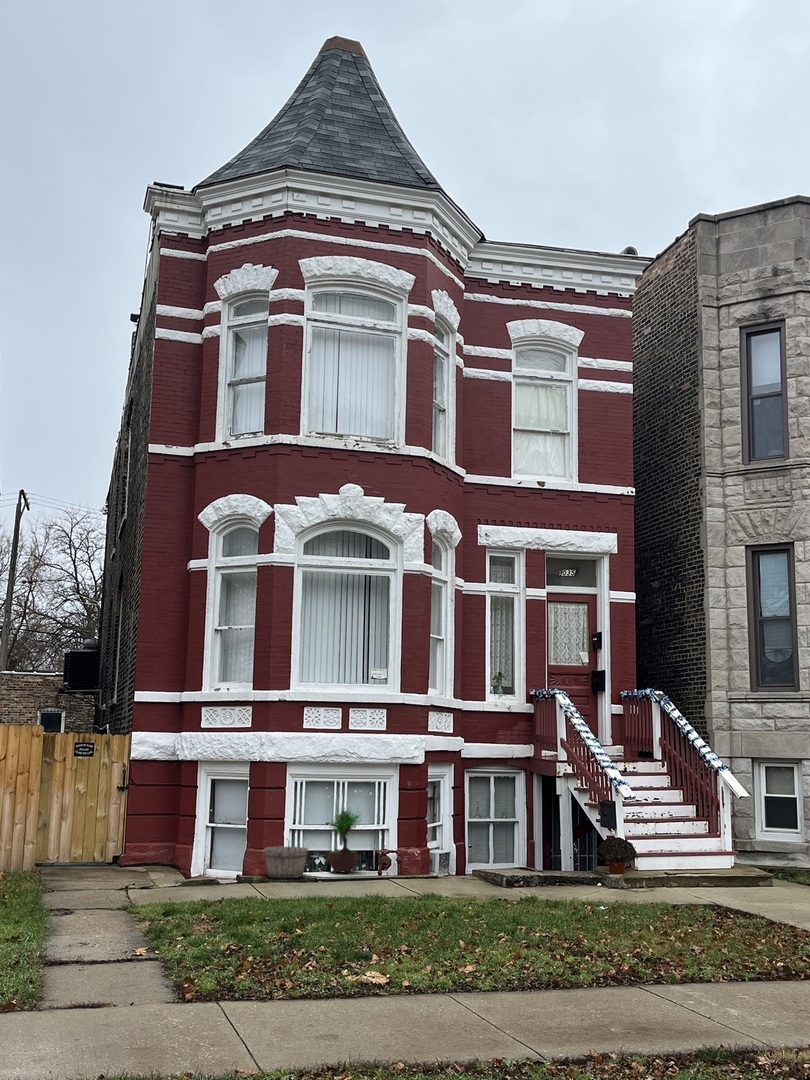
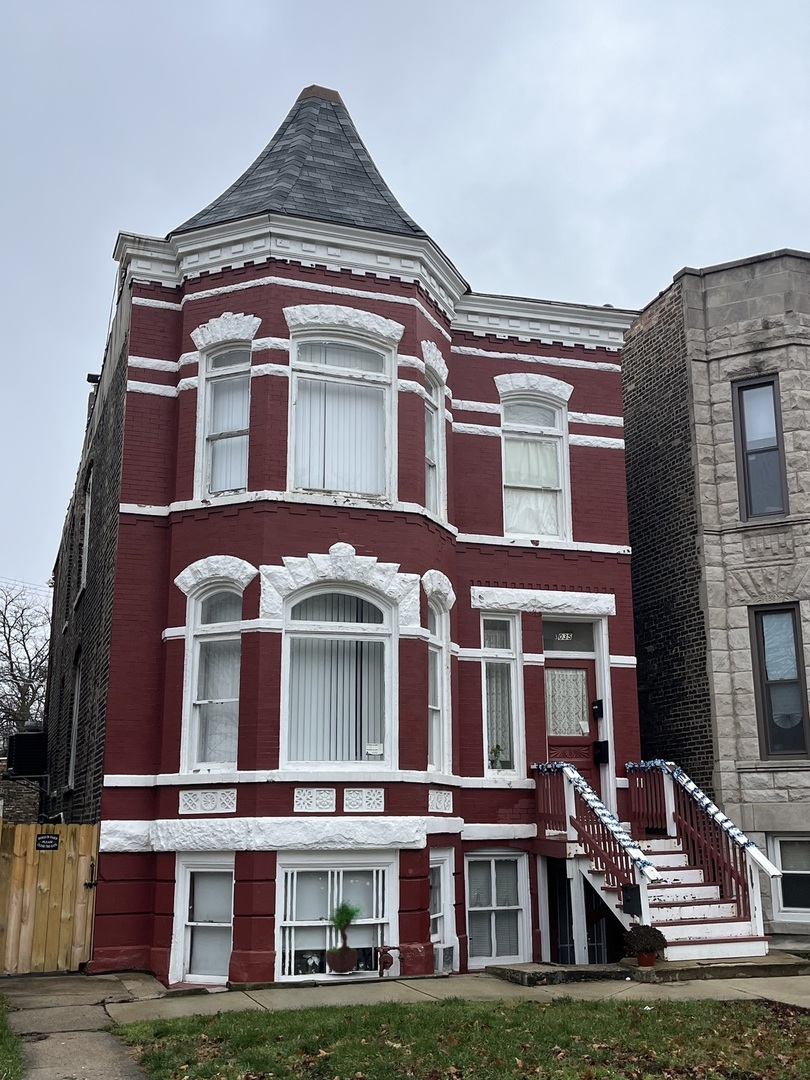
wooden bucket: present [264,841,308,878] -> none [256,937,305,983]

